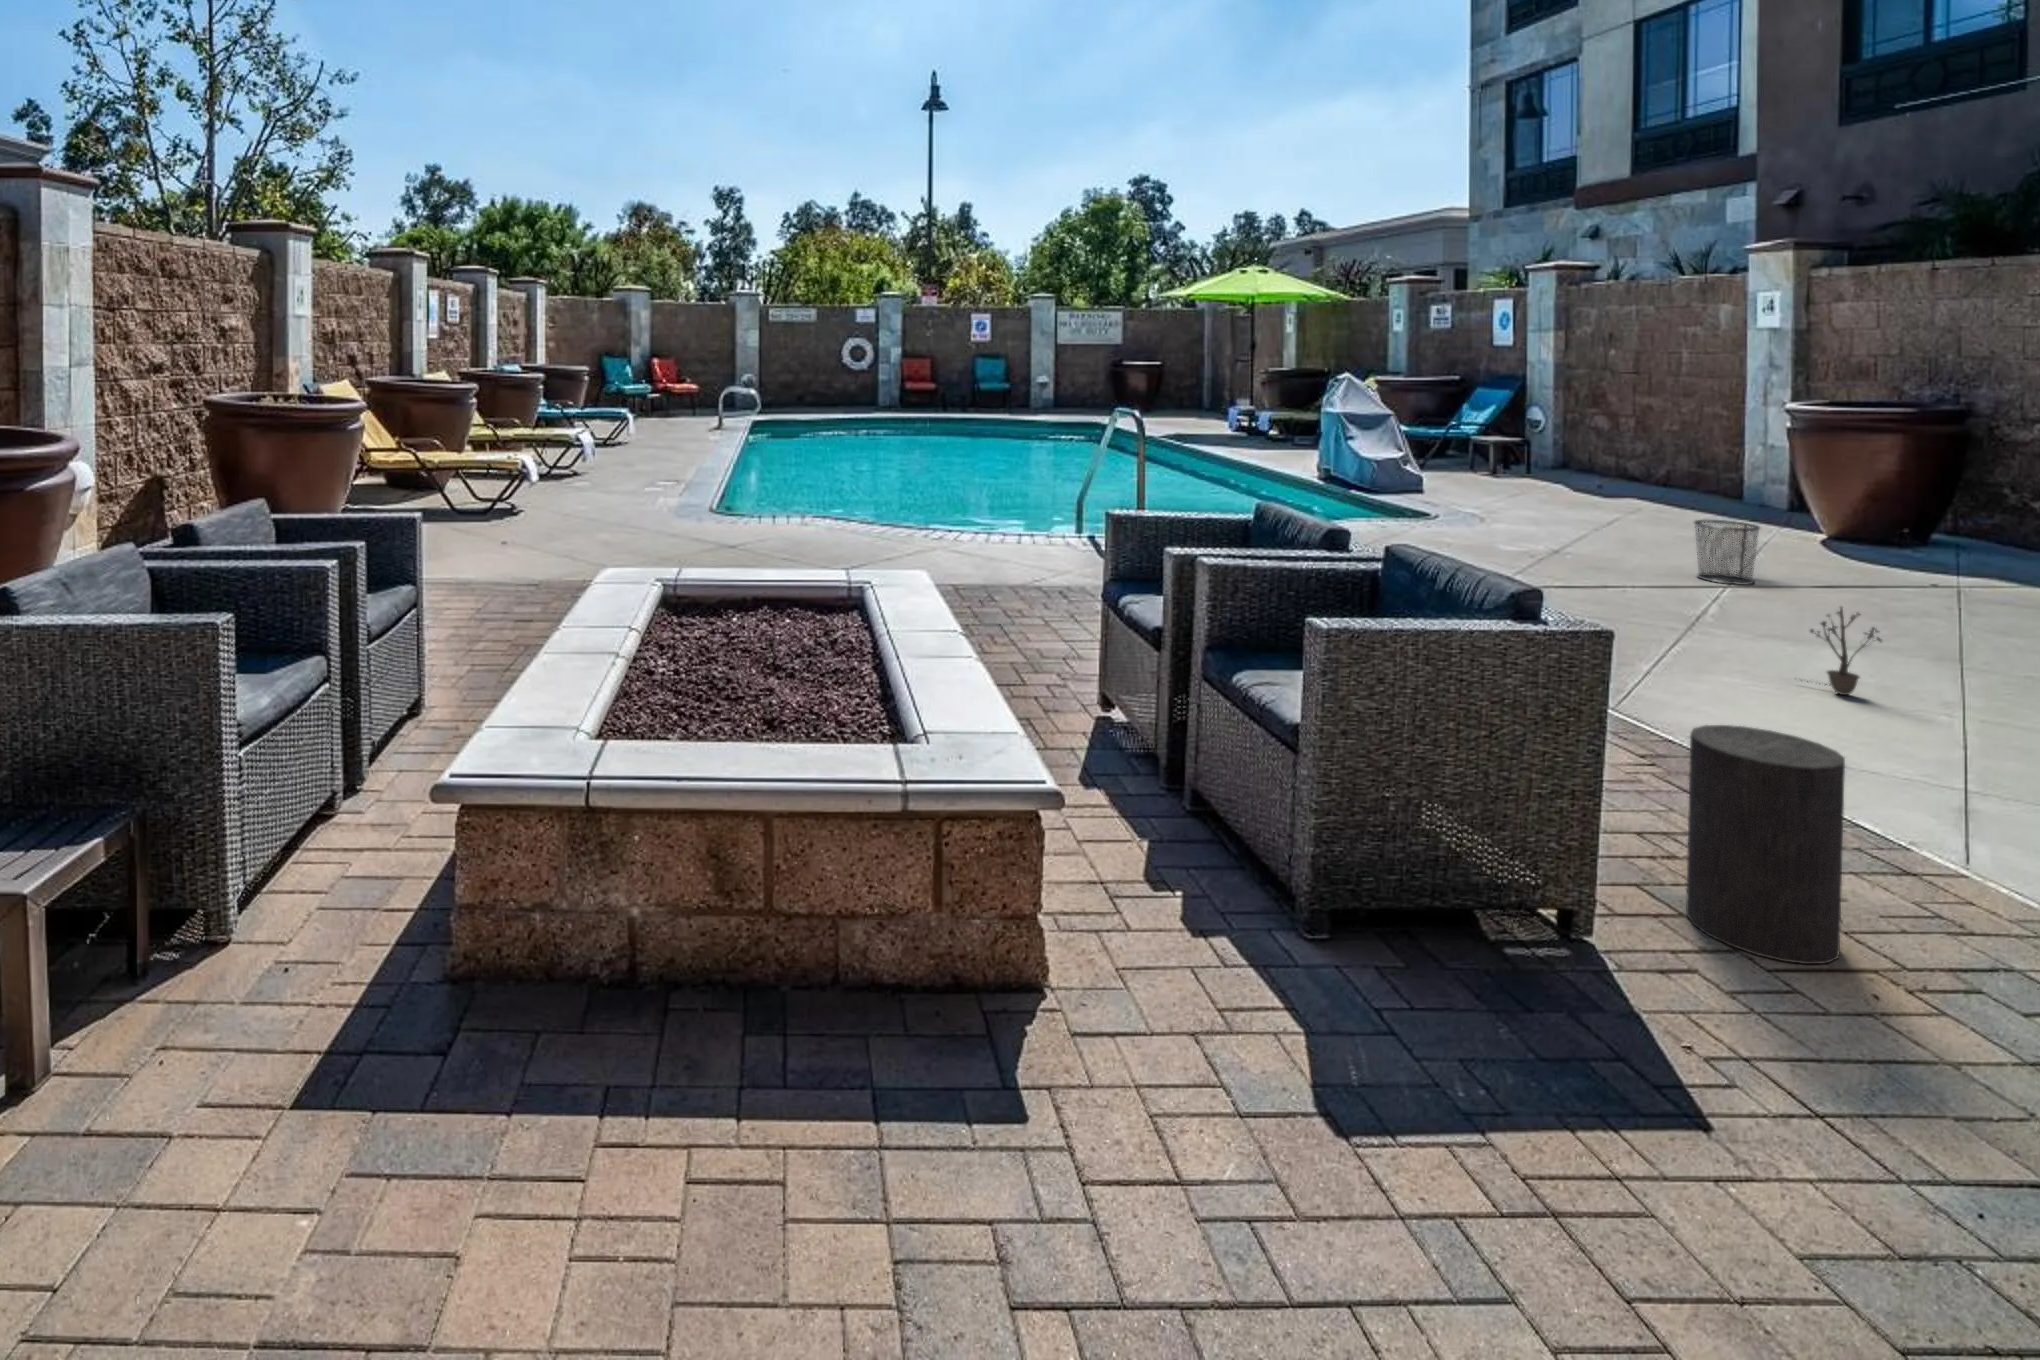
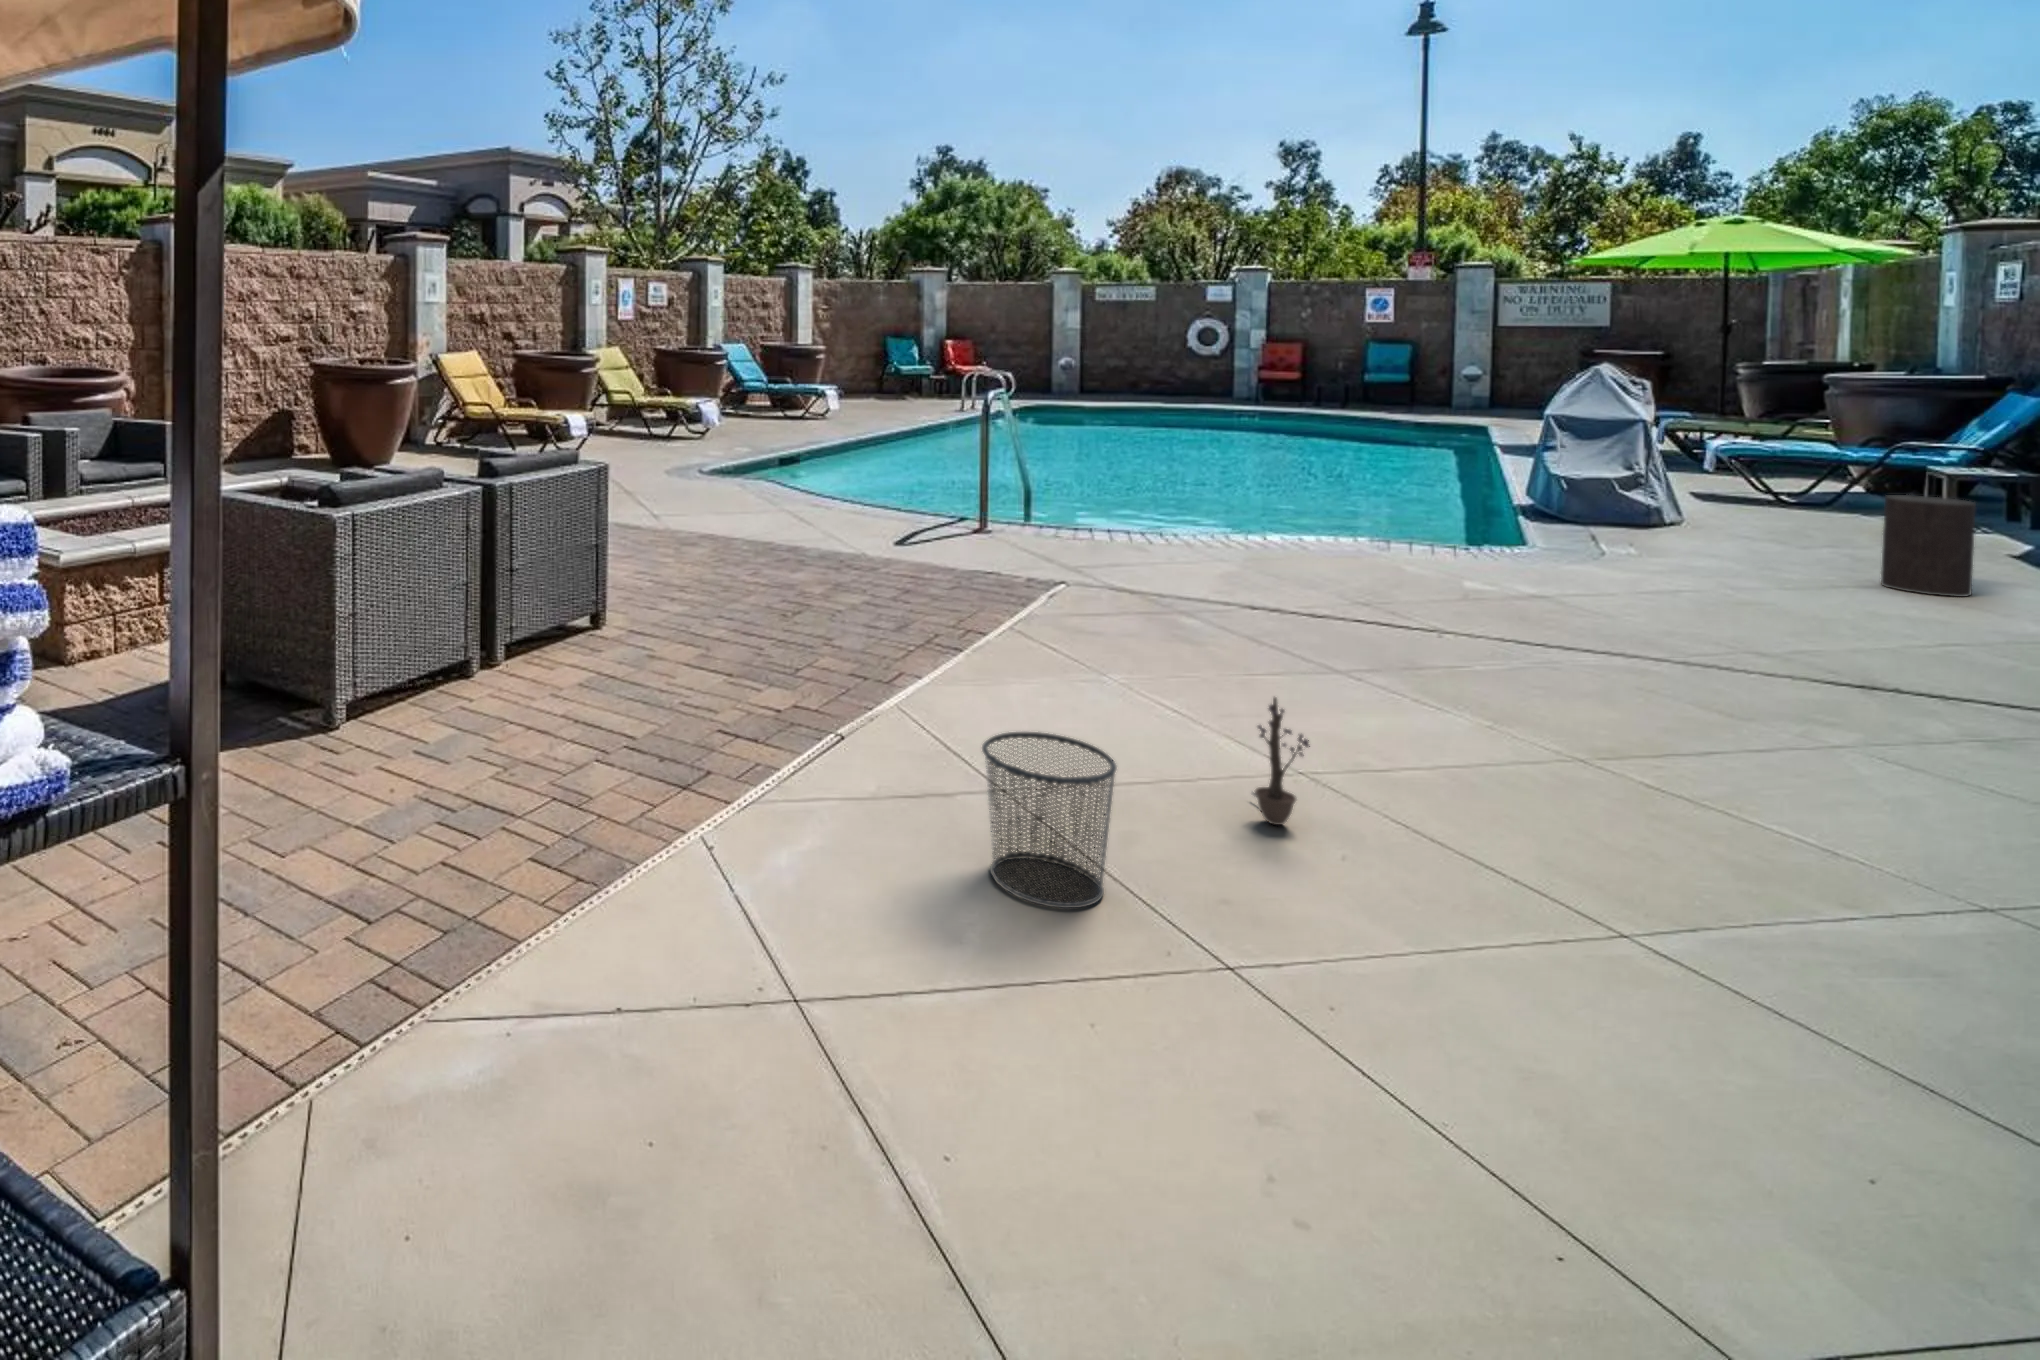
waste bin: present [1694,520,1760,585] -> present [982,732,1117,908]
stool: present [1686,725,1845,964] -> present [1881,495,1976,597]

